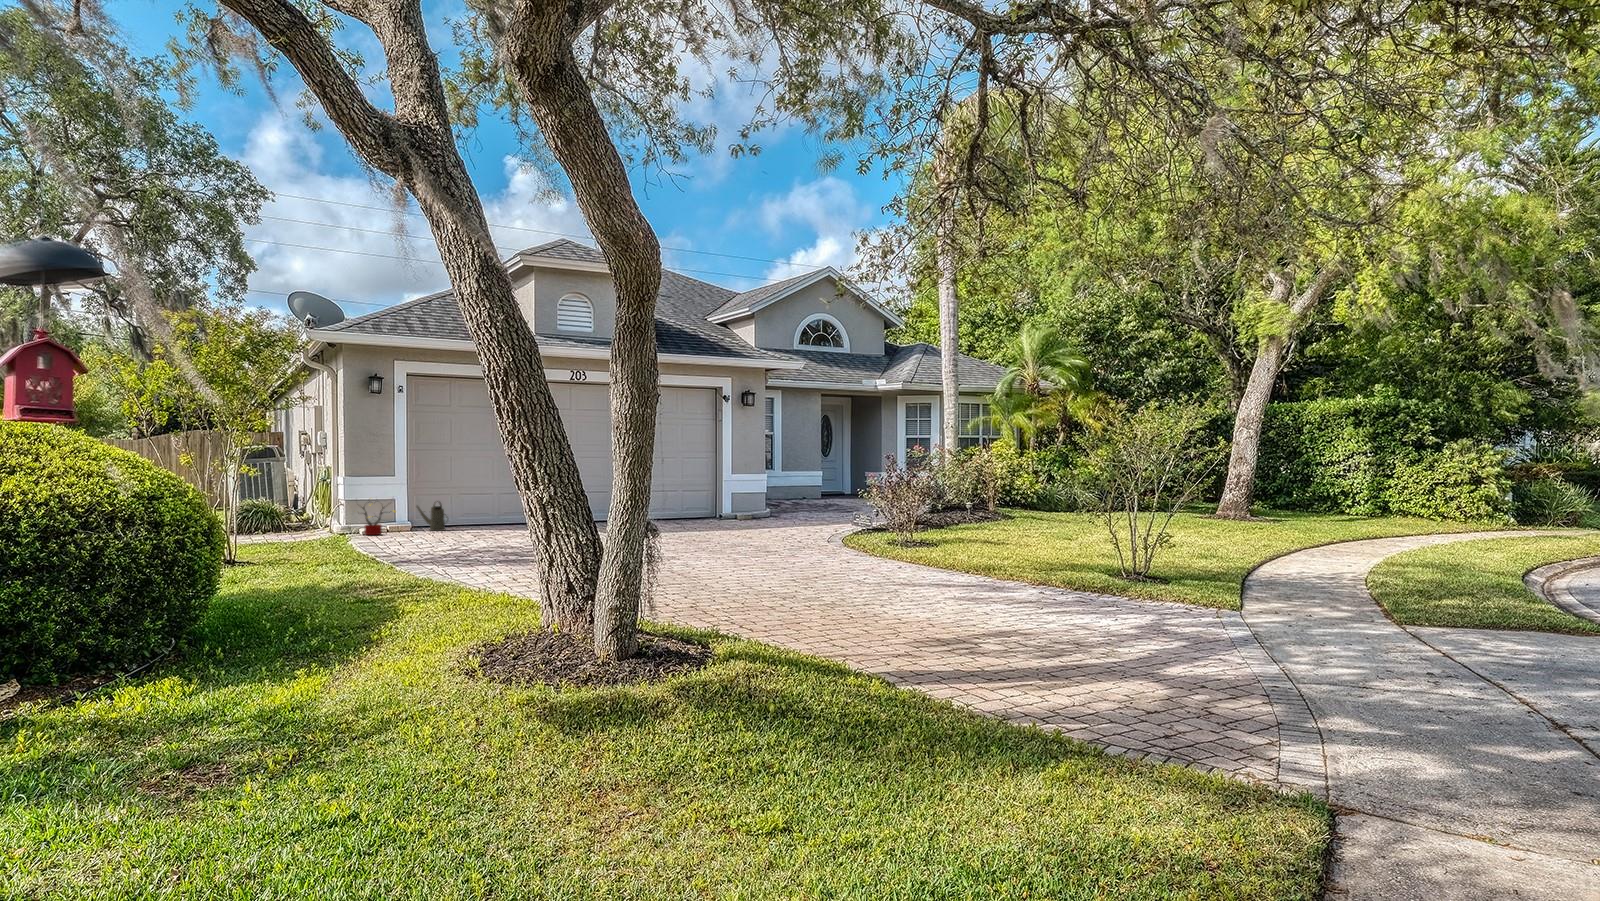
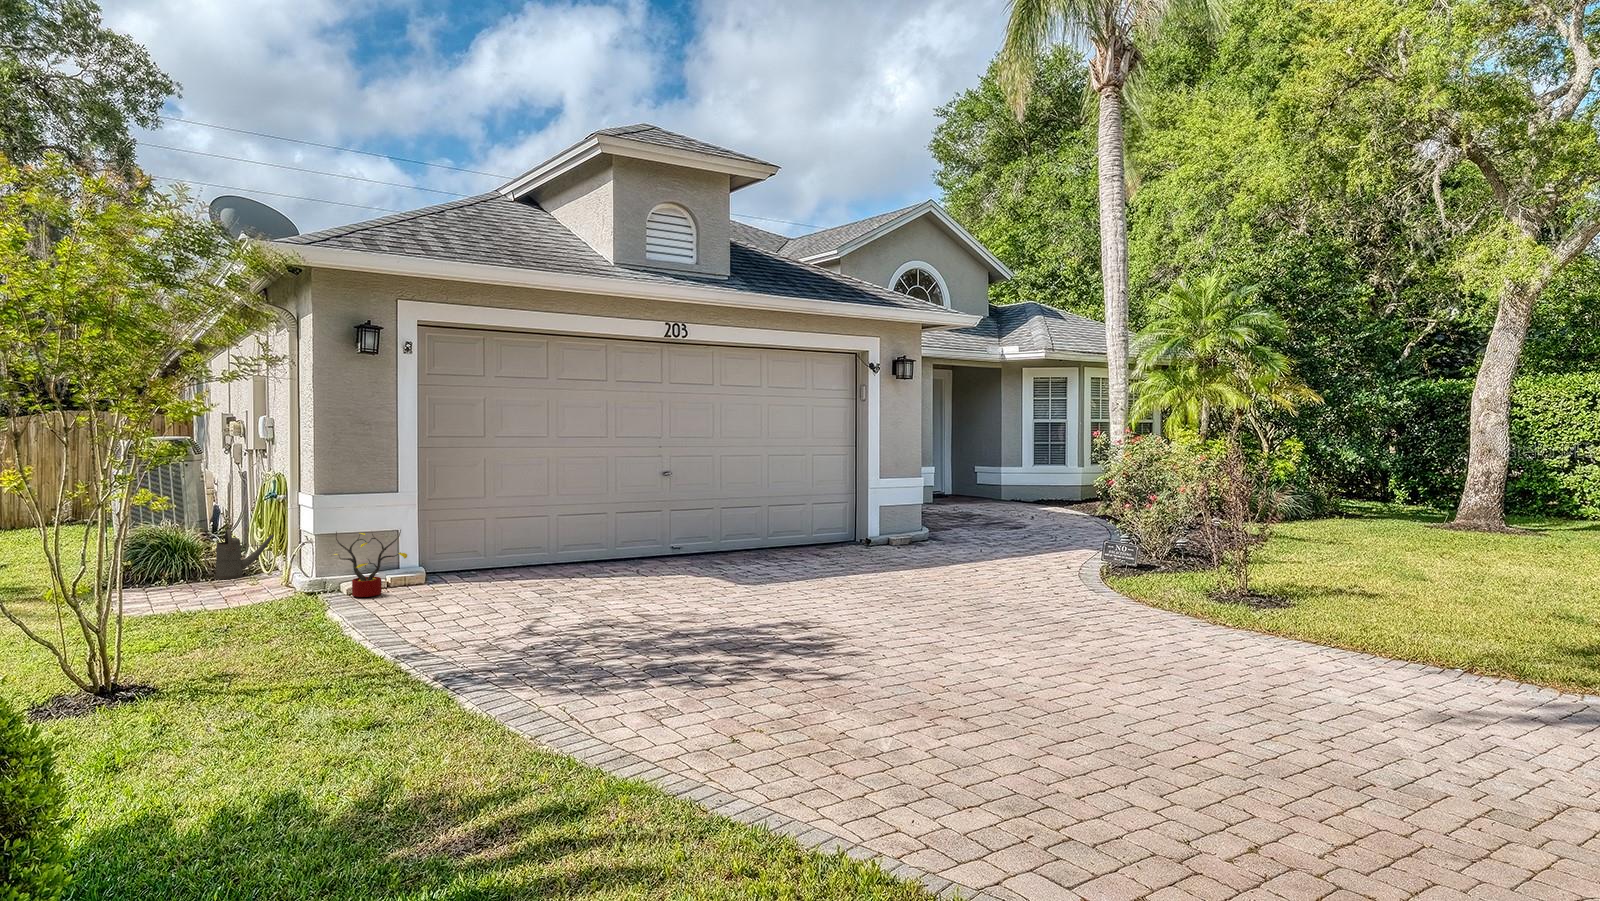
watering can: present [417,501,445,531] -> present [205,529,274,579]

